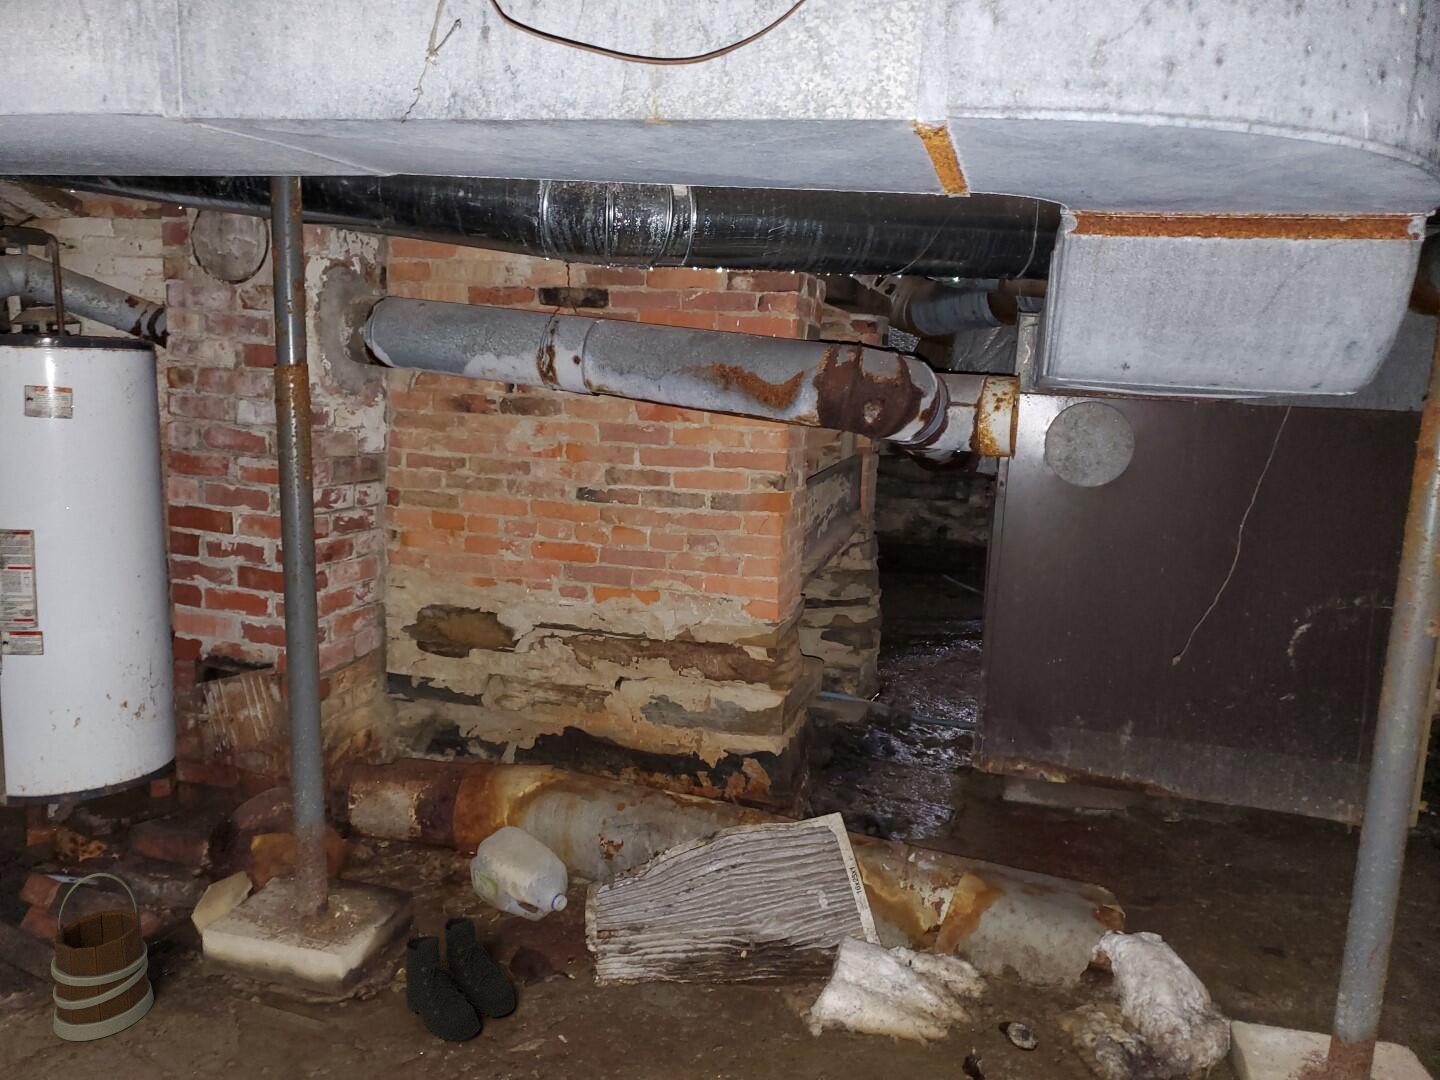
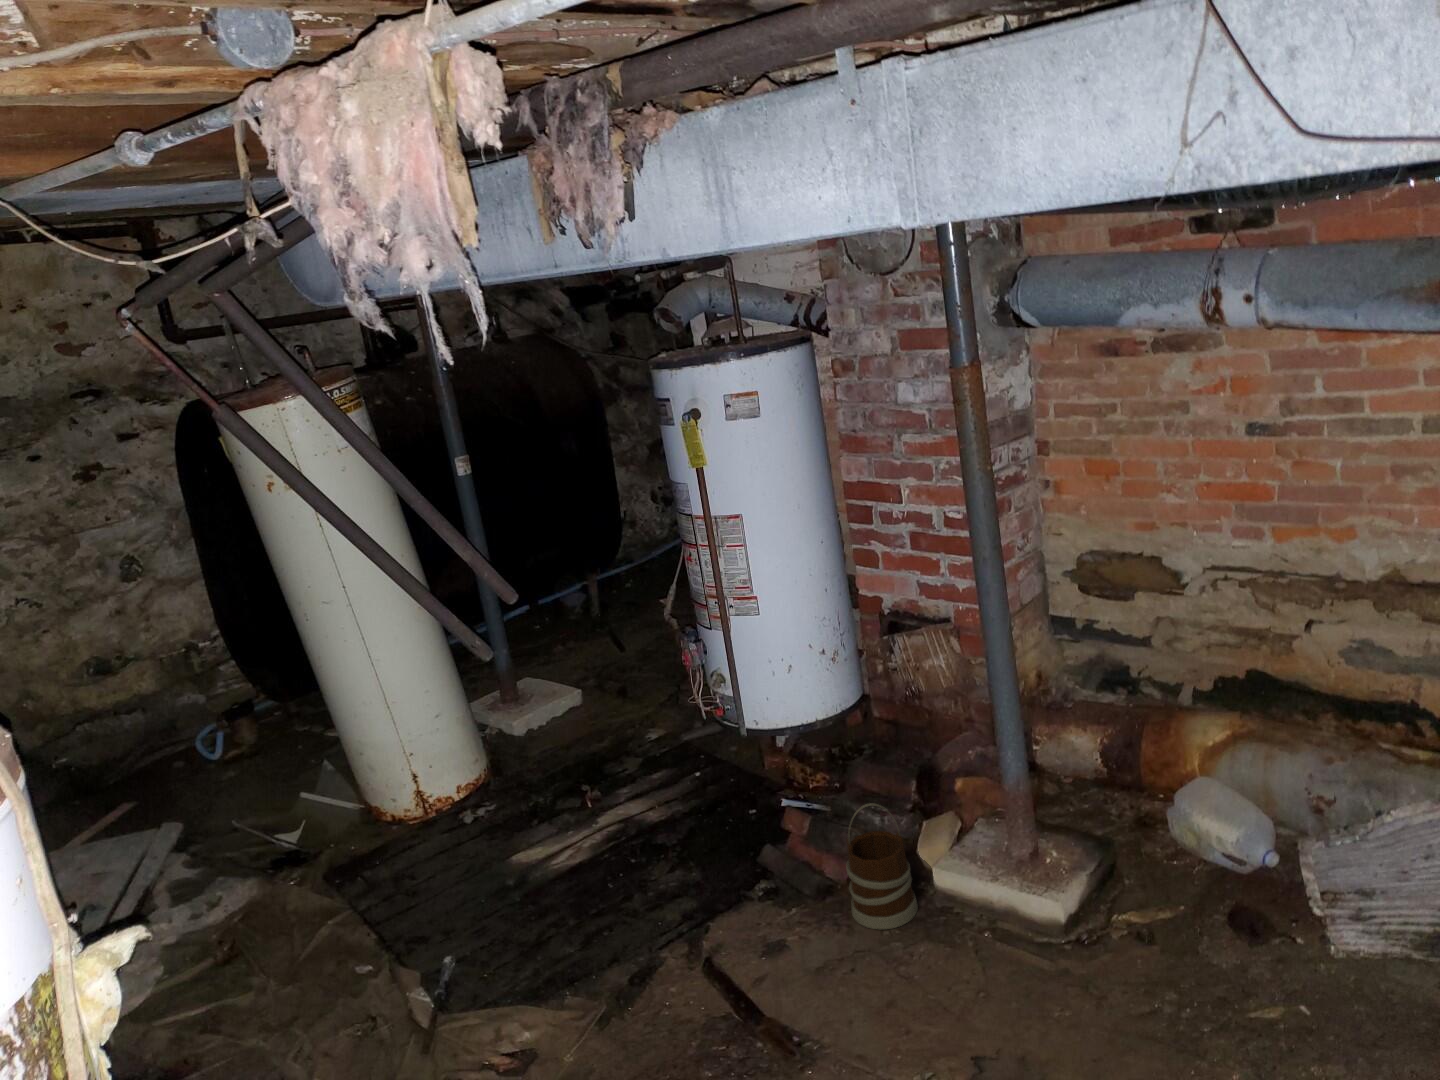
boots: present [405,917,515,1041] -> none [1127,863,1242,976]

